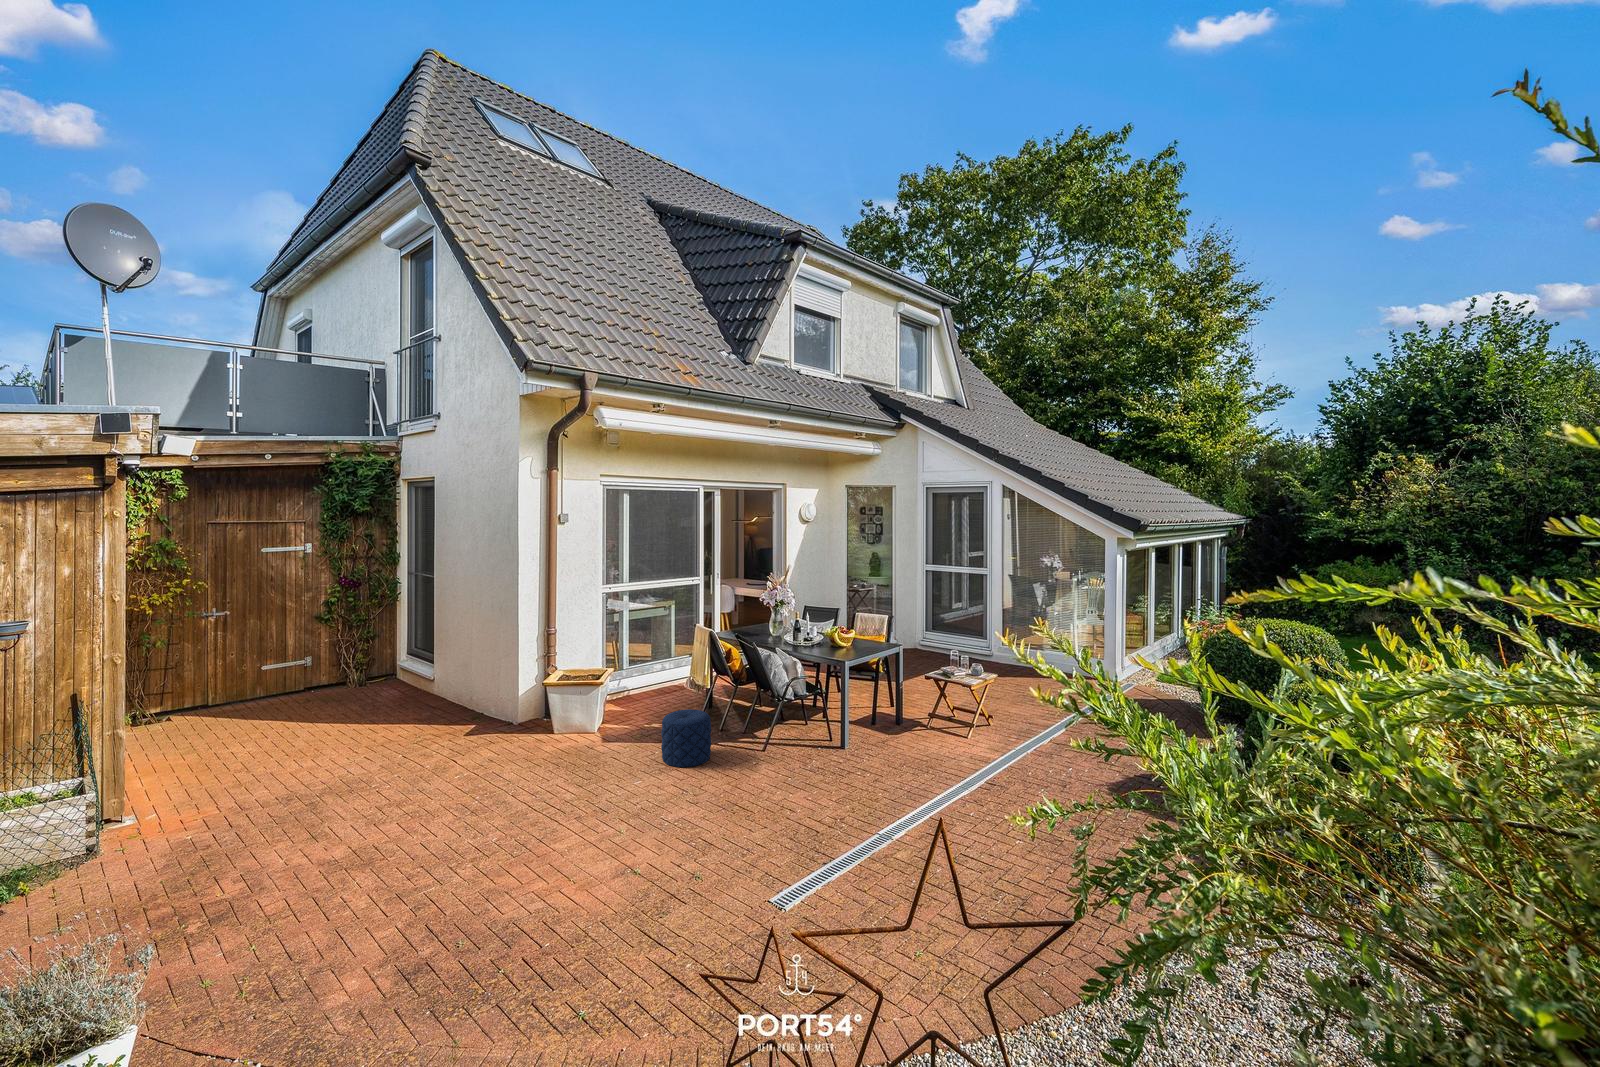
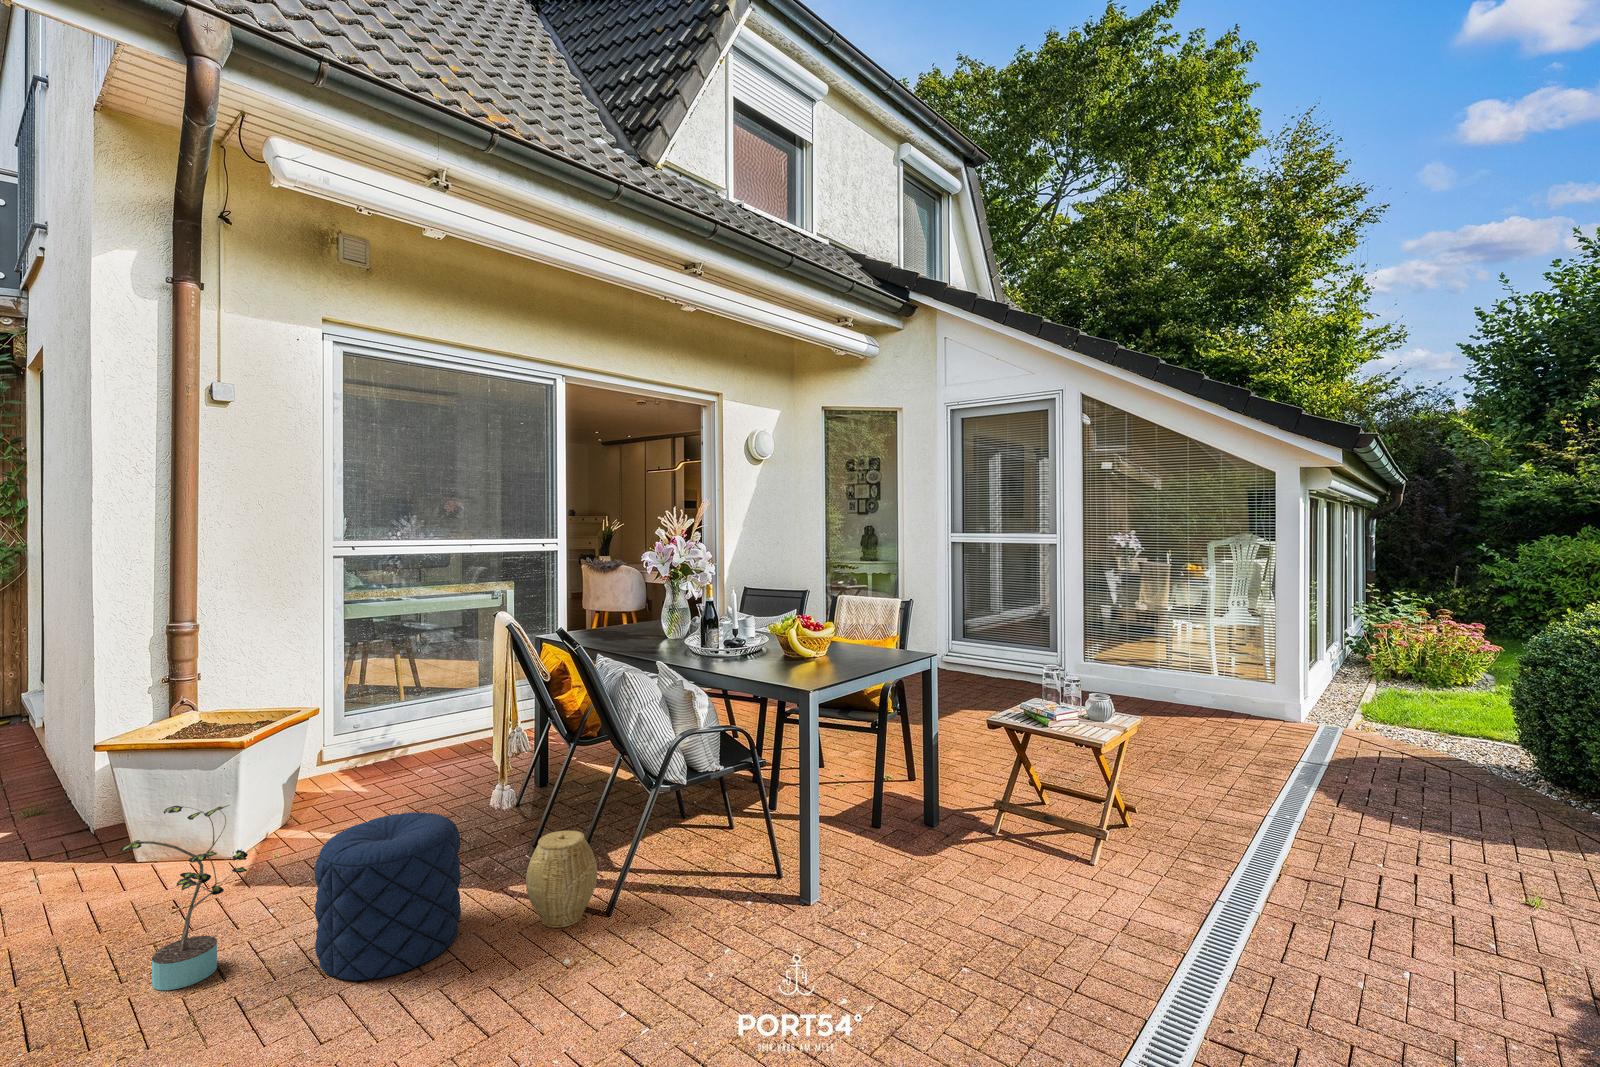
potted plant: none [602,703,639,769] -> present [120,805,248,990]
woven basket: none [734,718,761,755] -> present [526,830,597,928]

